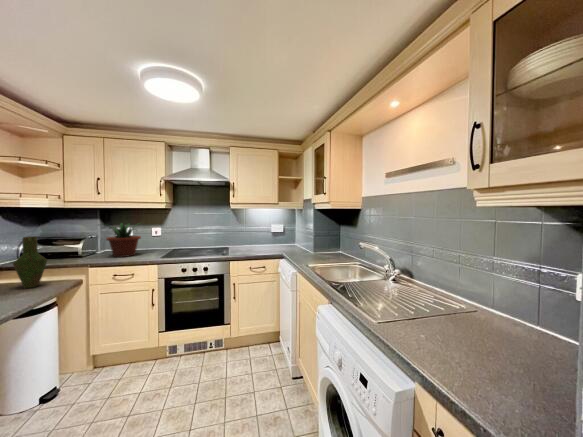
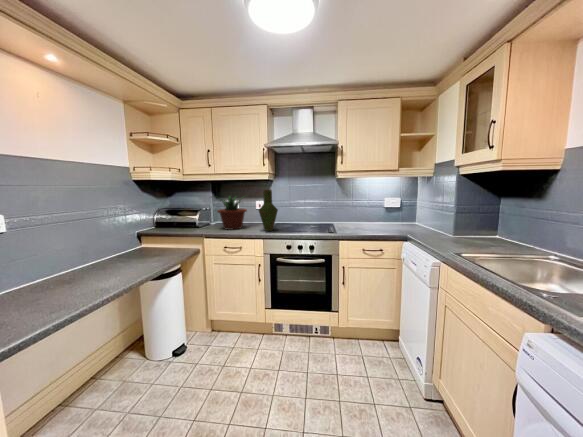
vase: present [13,236,47,288] -> present [259,190,278,231]

